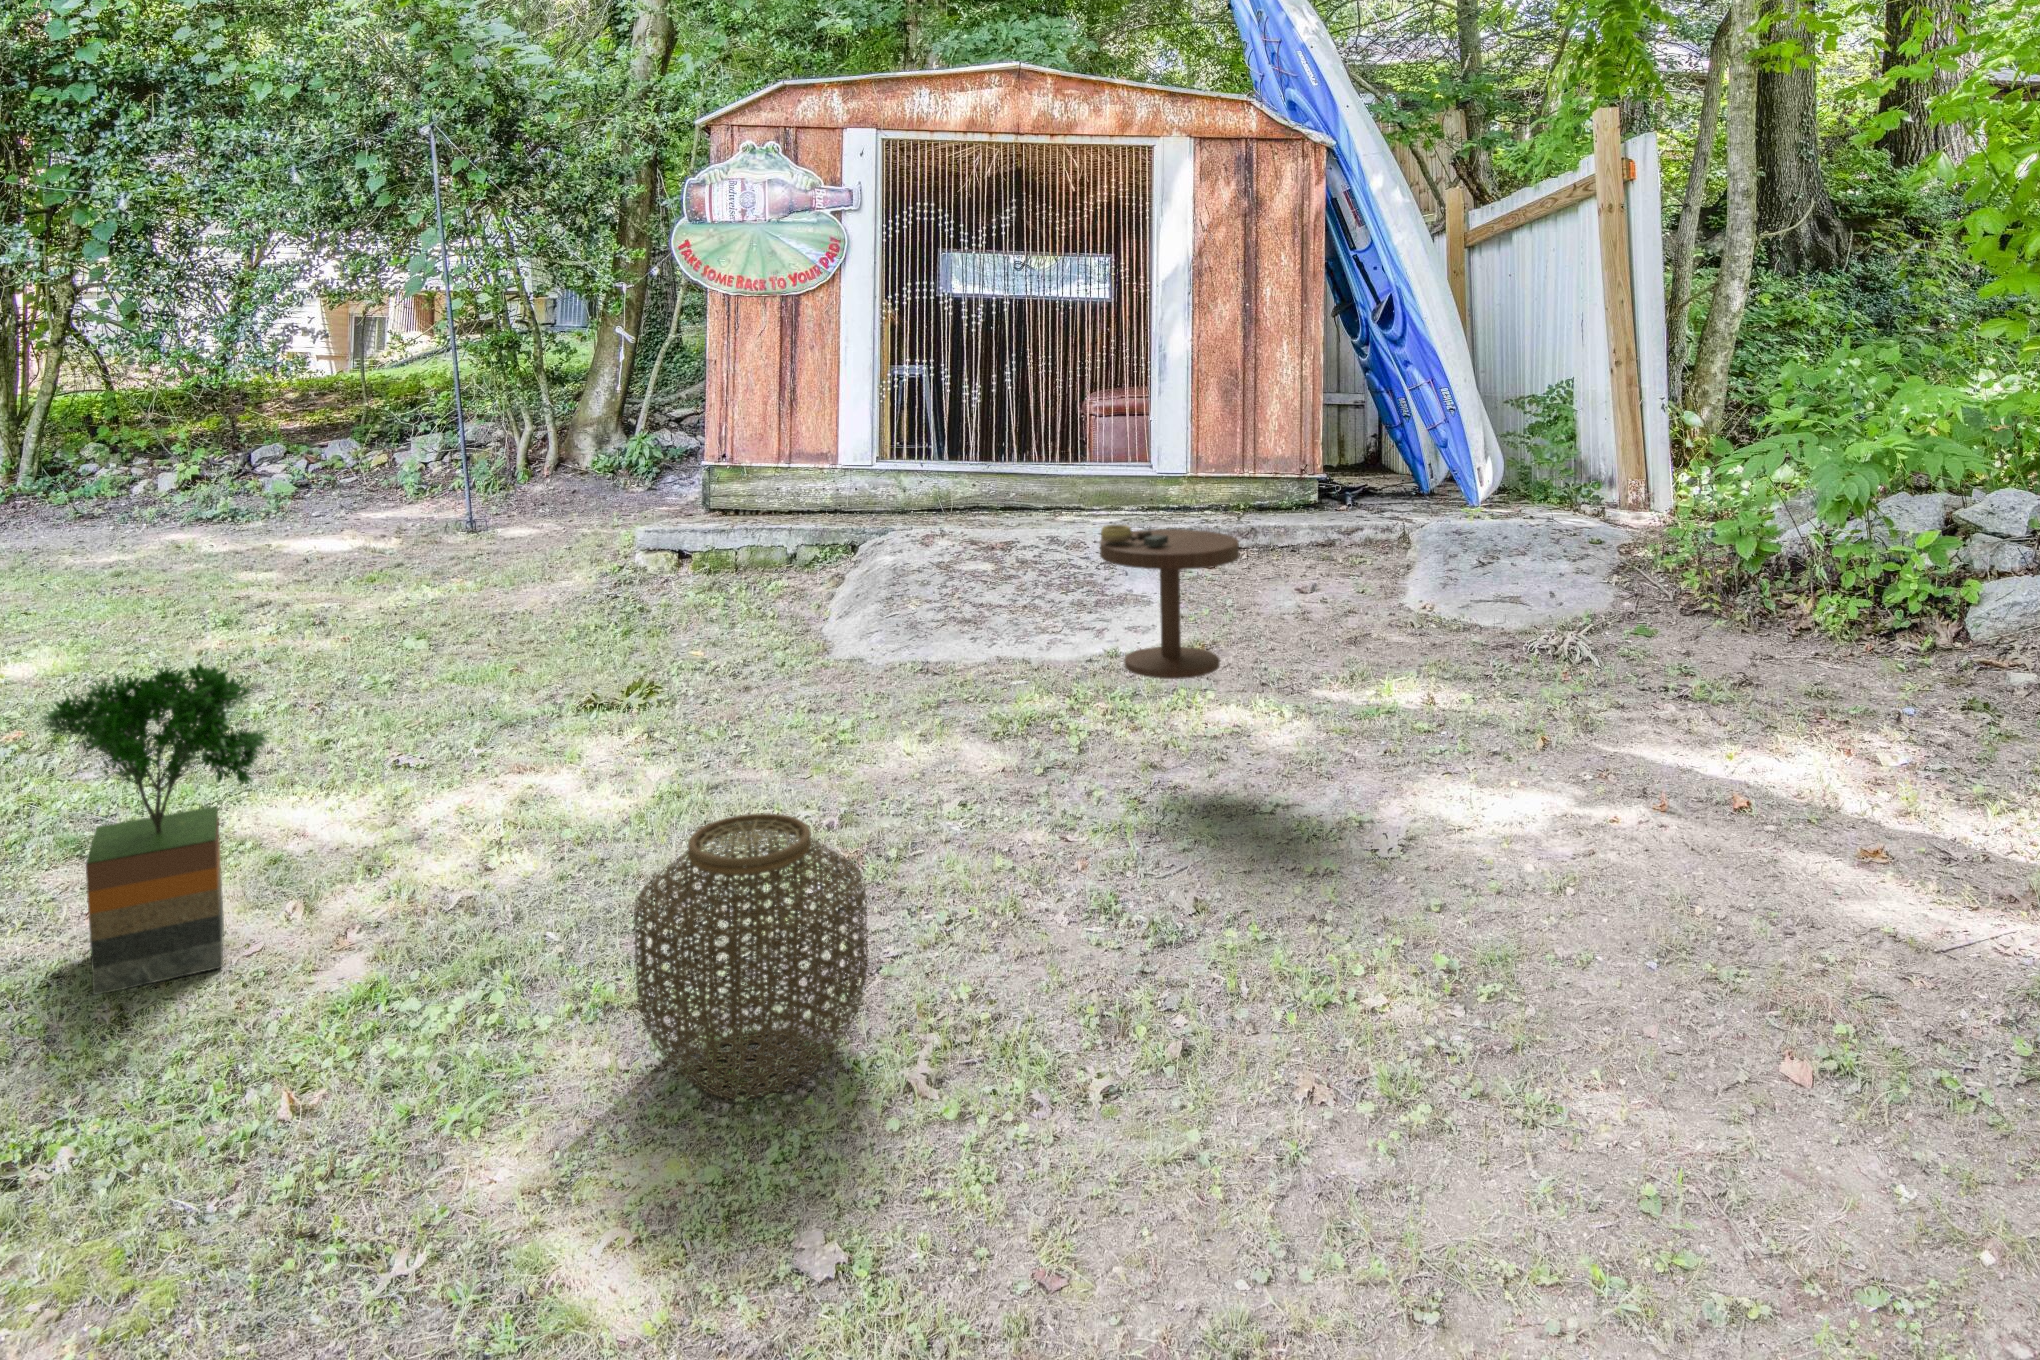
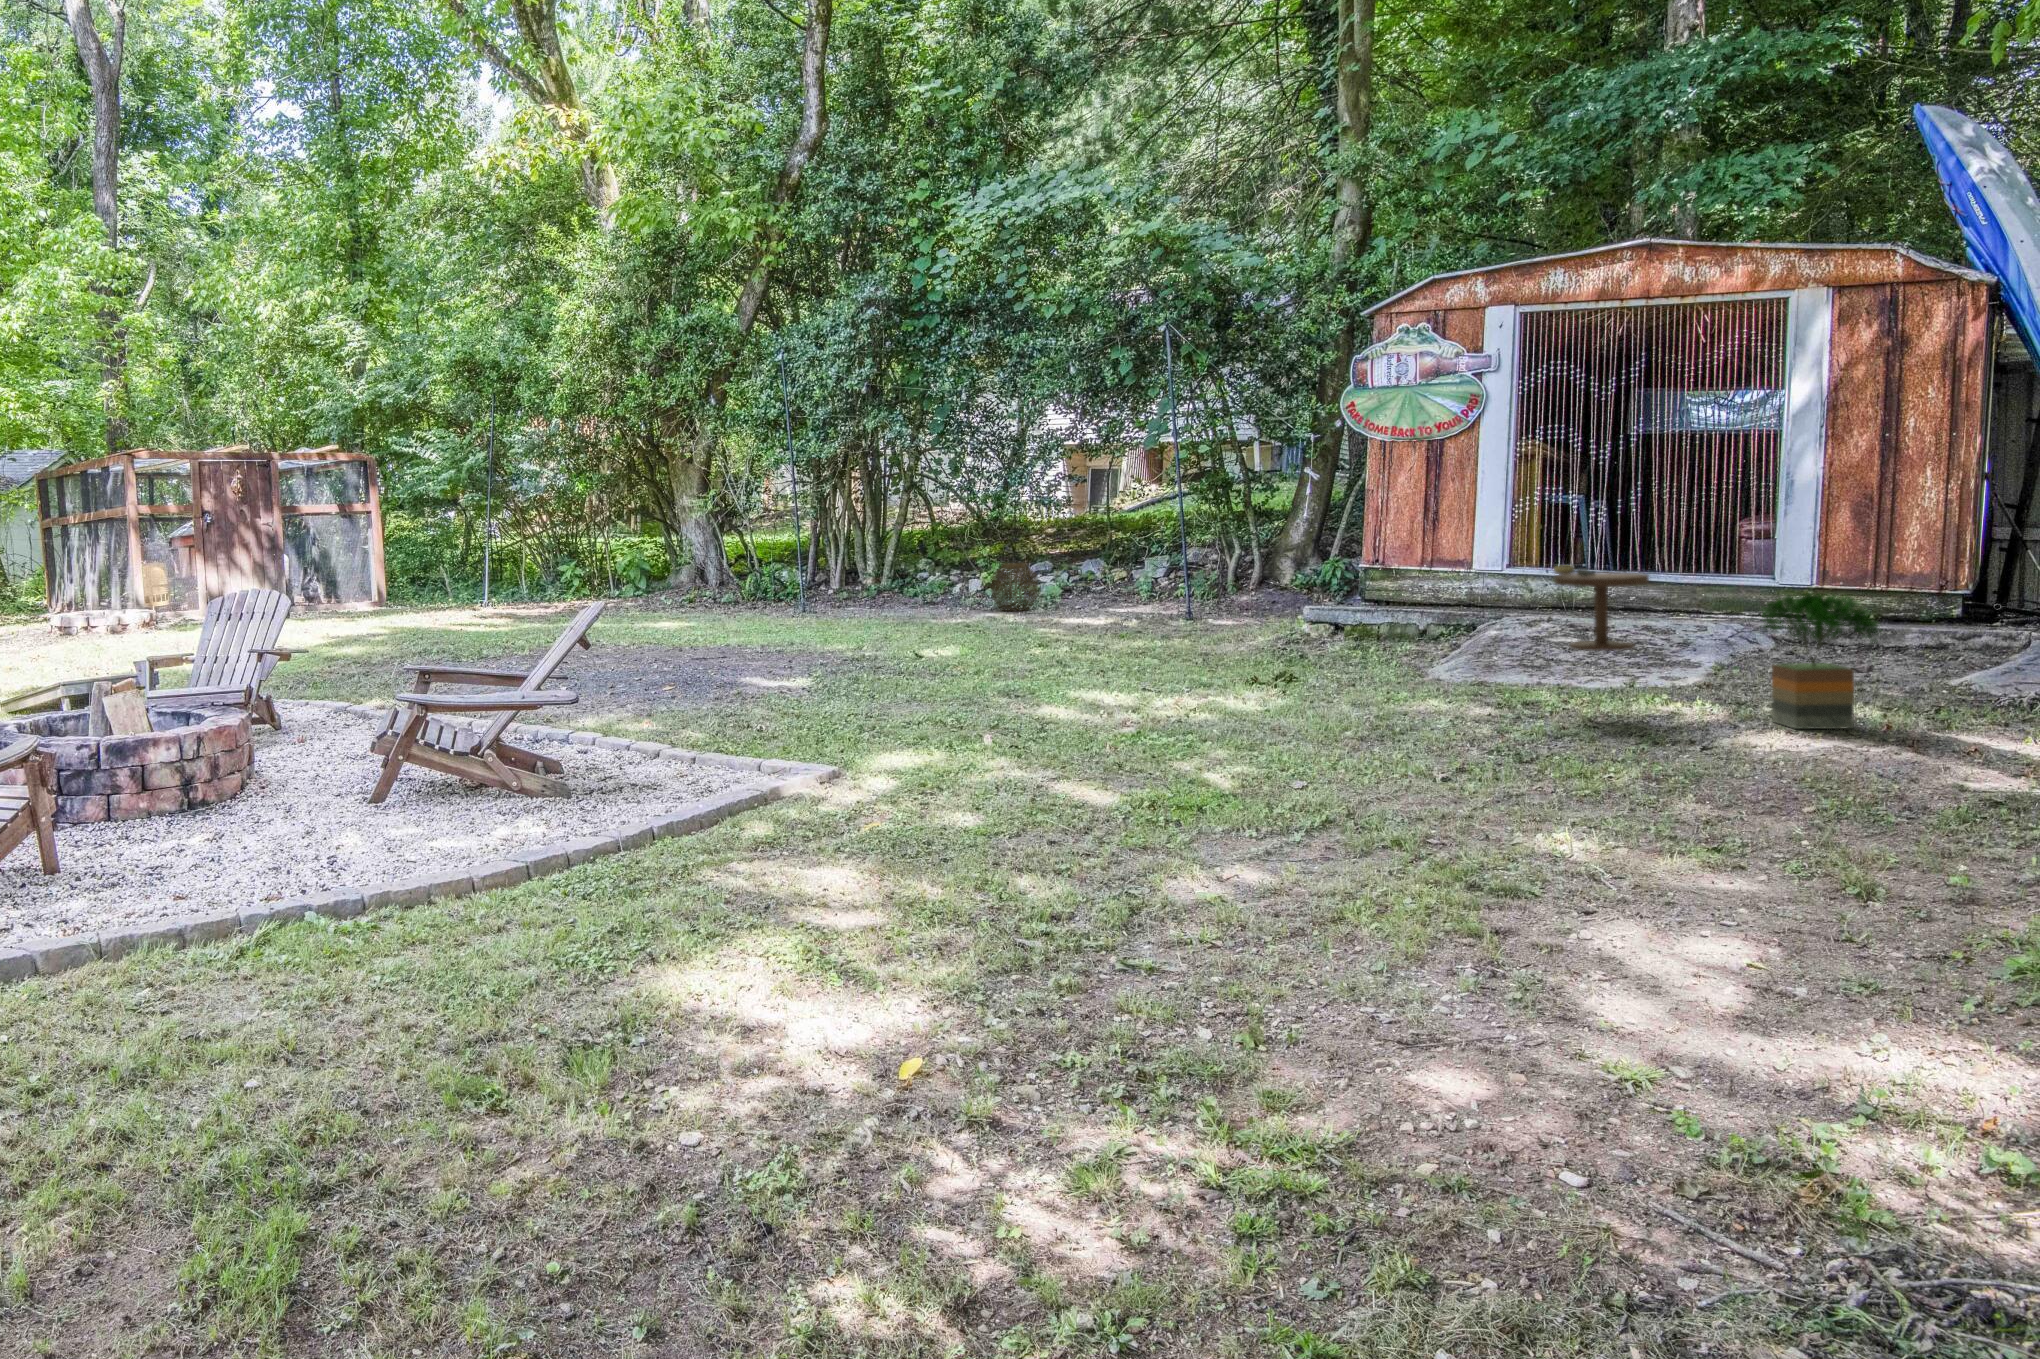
potted tree: present [42,664,271,995] -> present [1762,593,1880,729]
woven basket: present [634,813,868,1099] -> present [991,563,1038,612]

